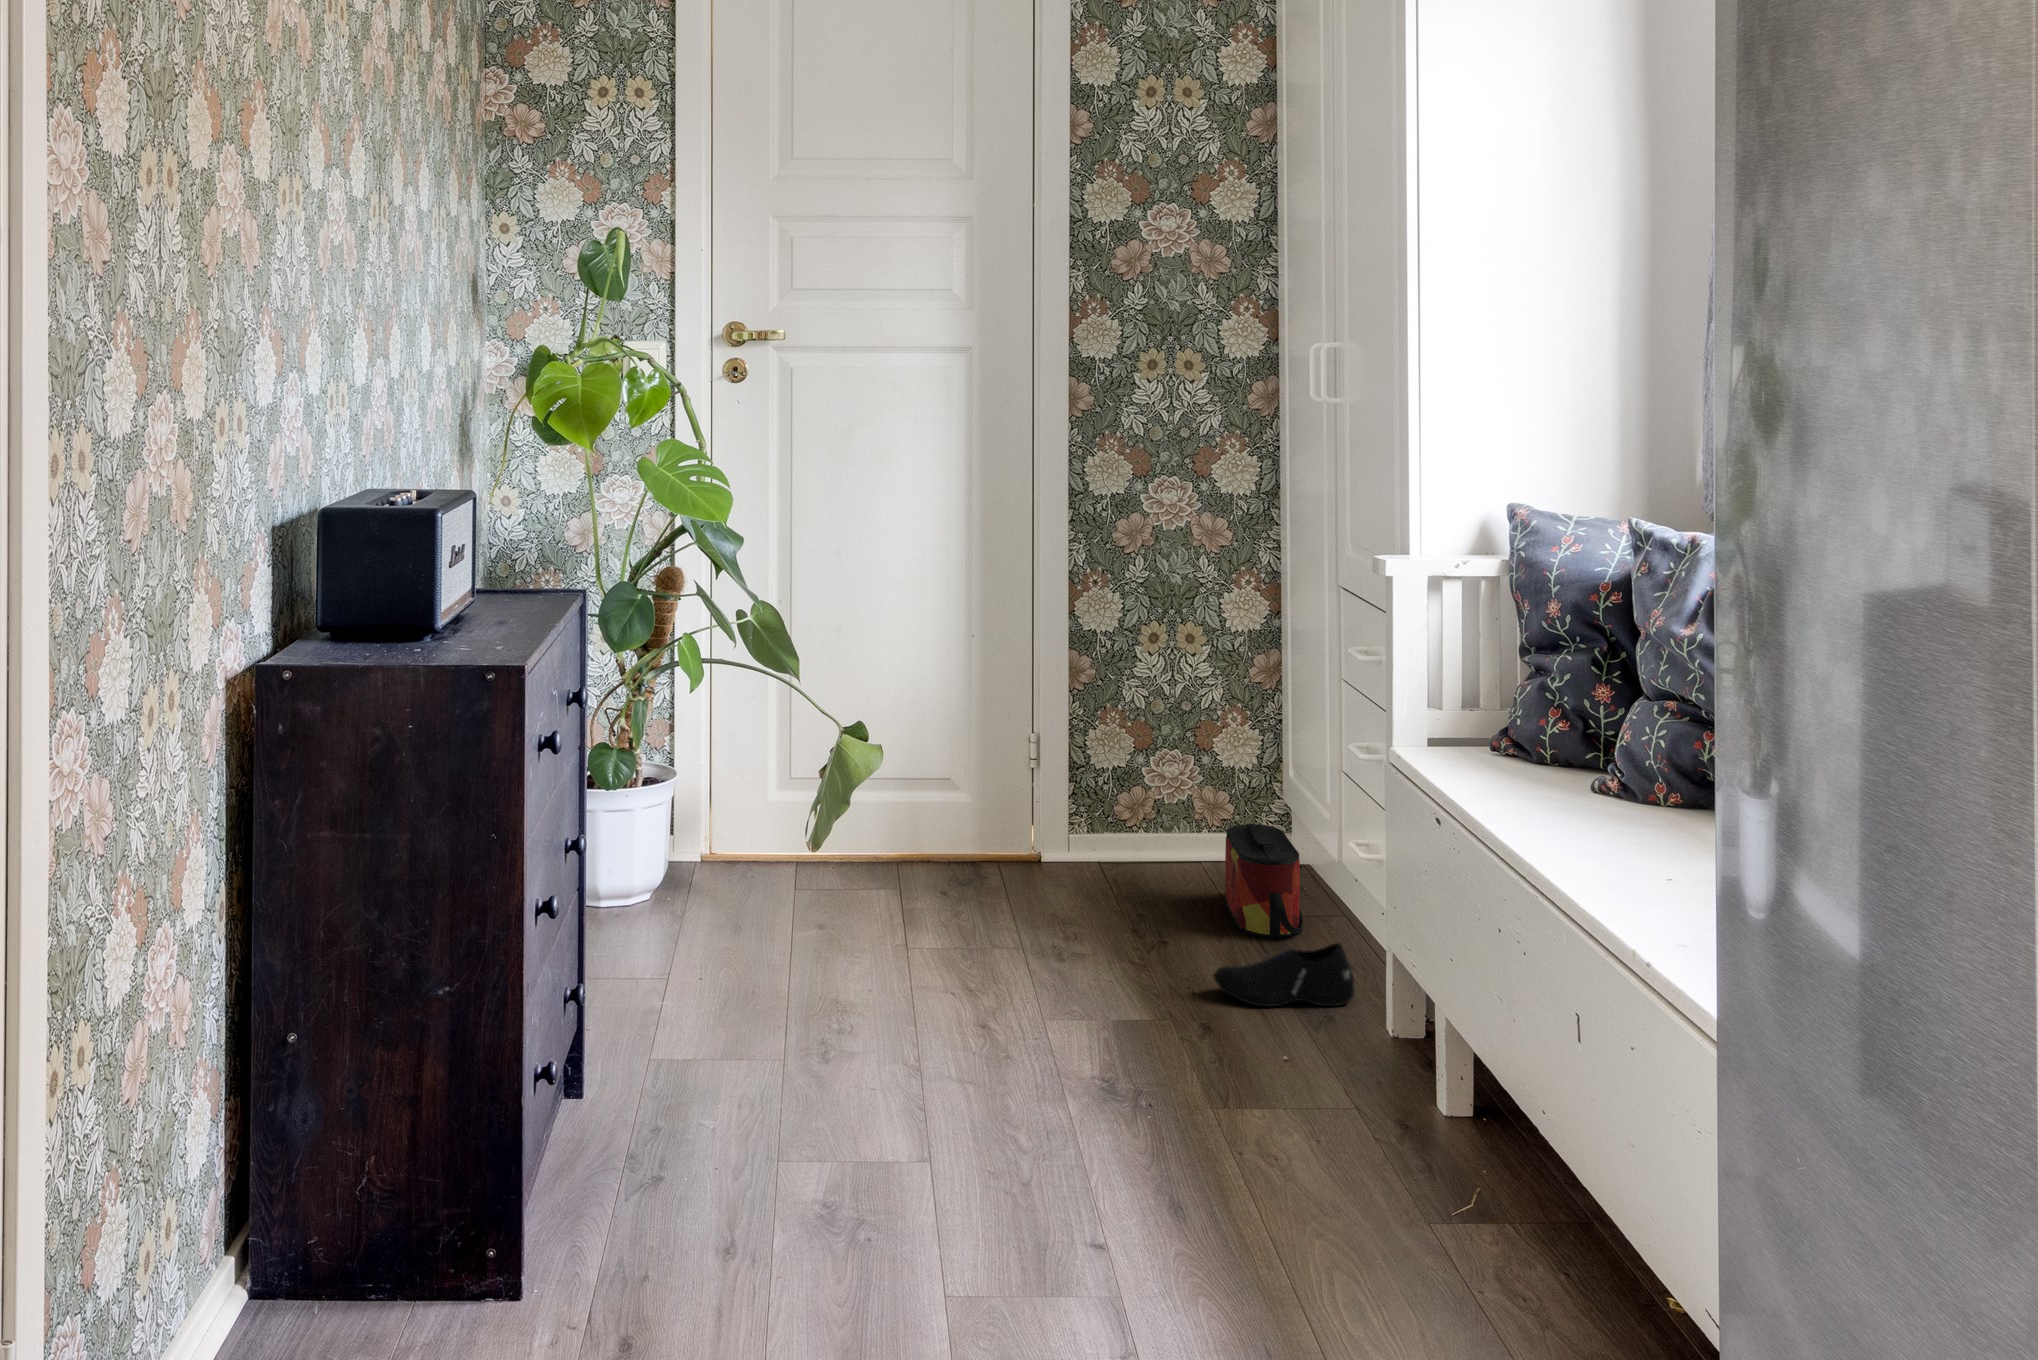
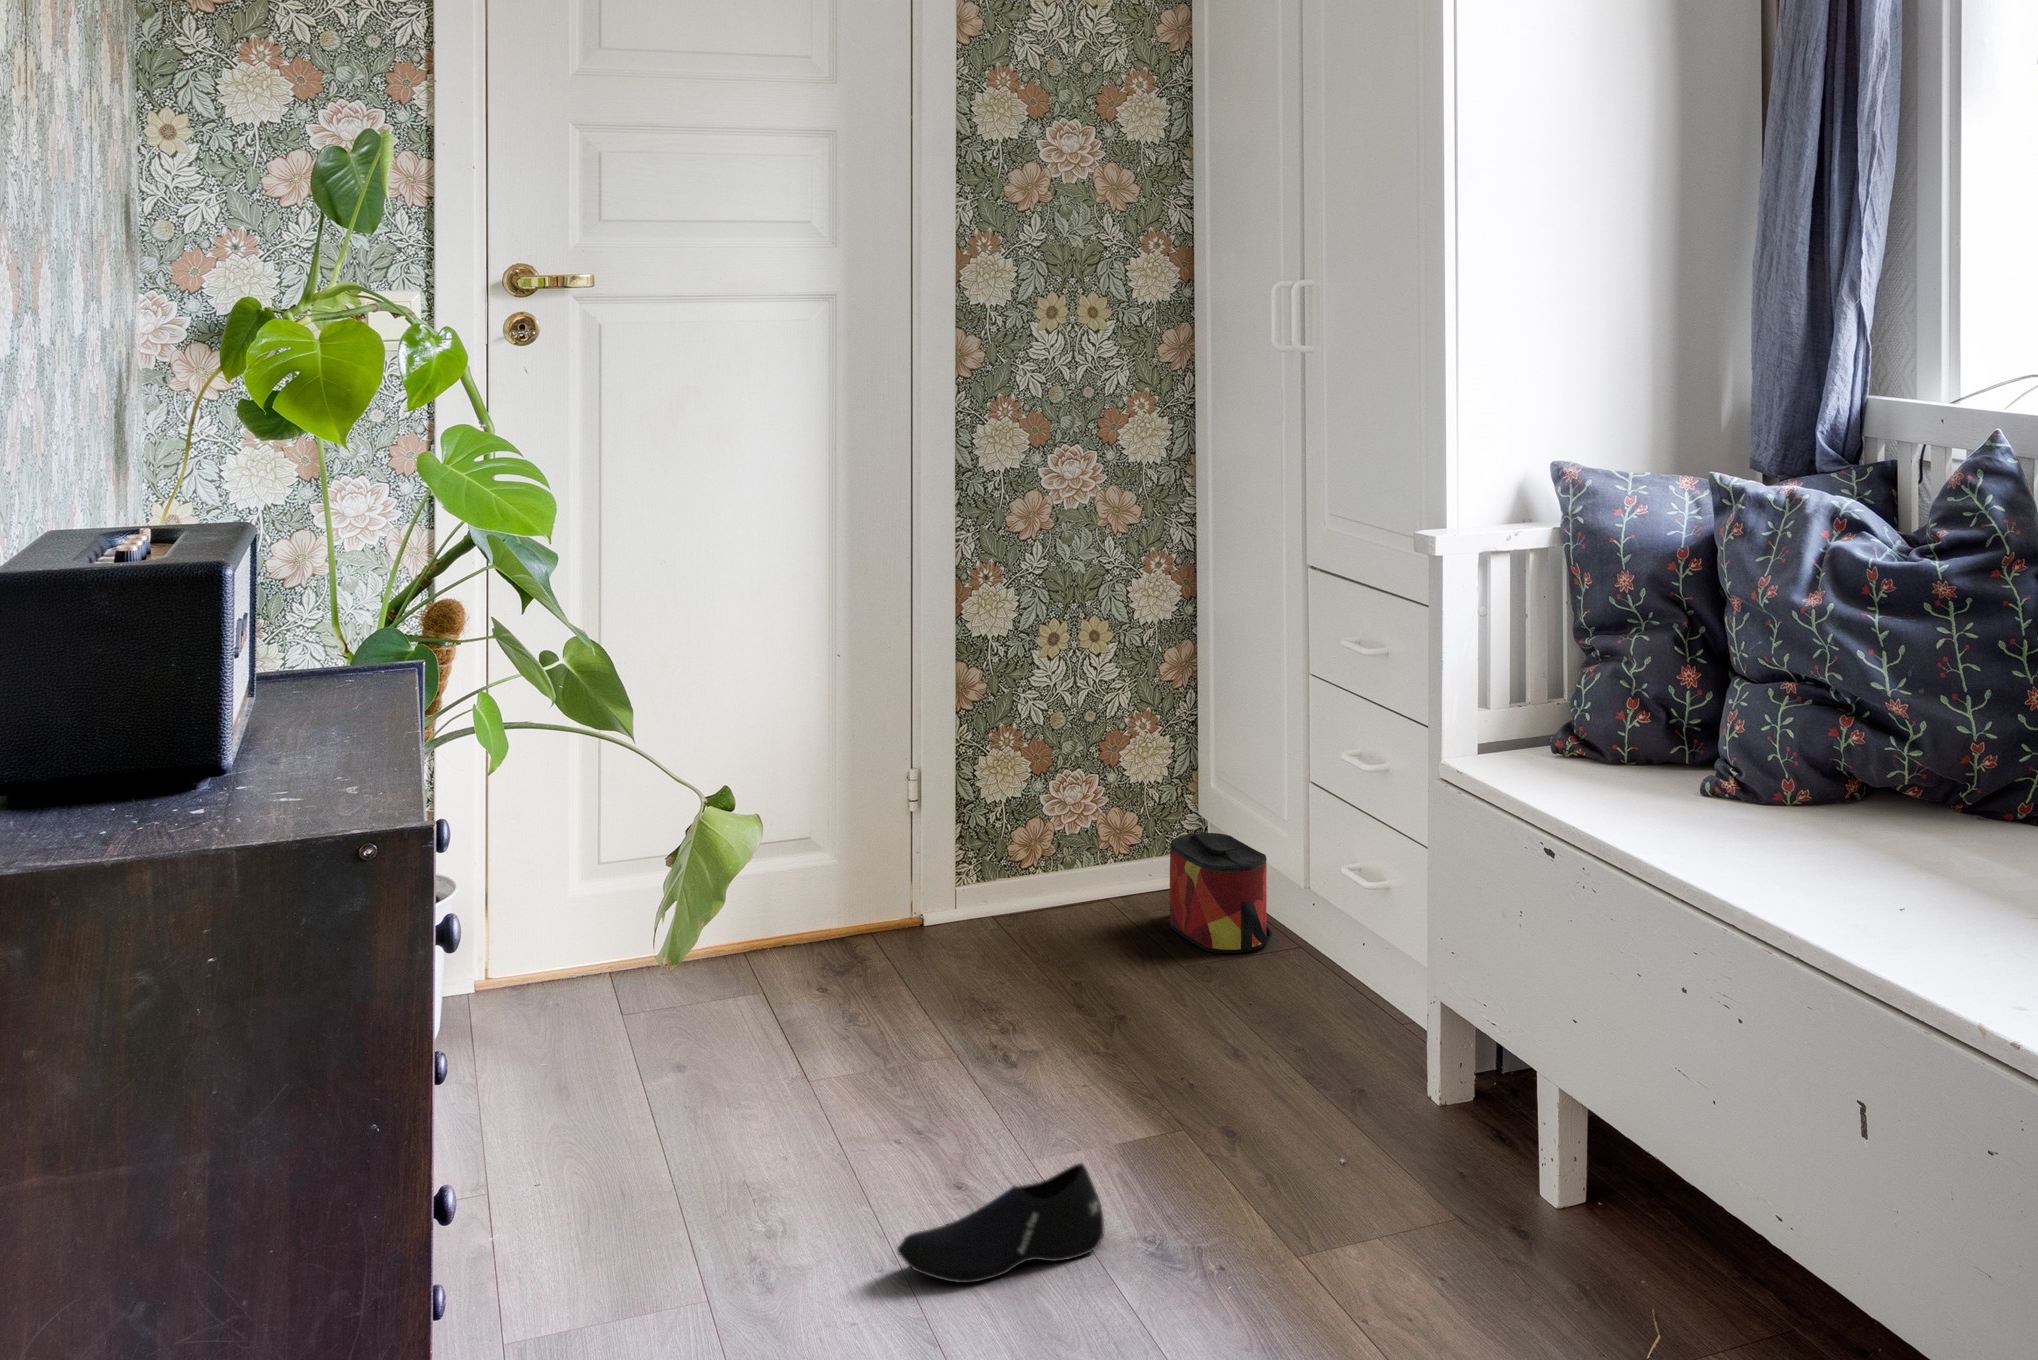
shoe: present [1213,943,1355,1006] -> present [897,1163,1104,1283]

